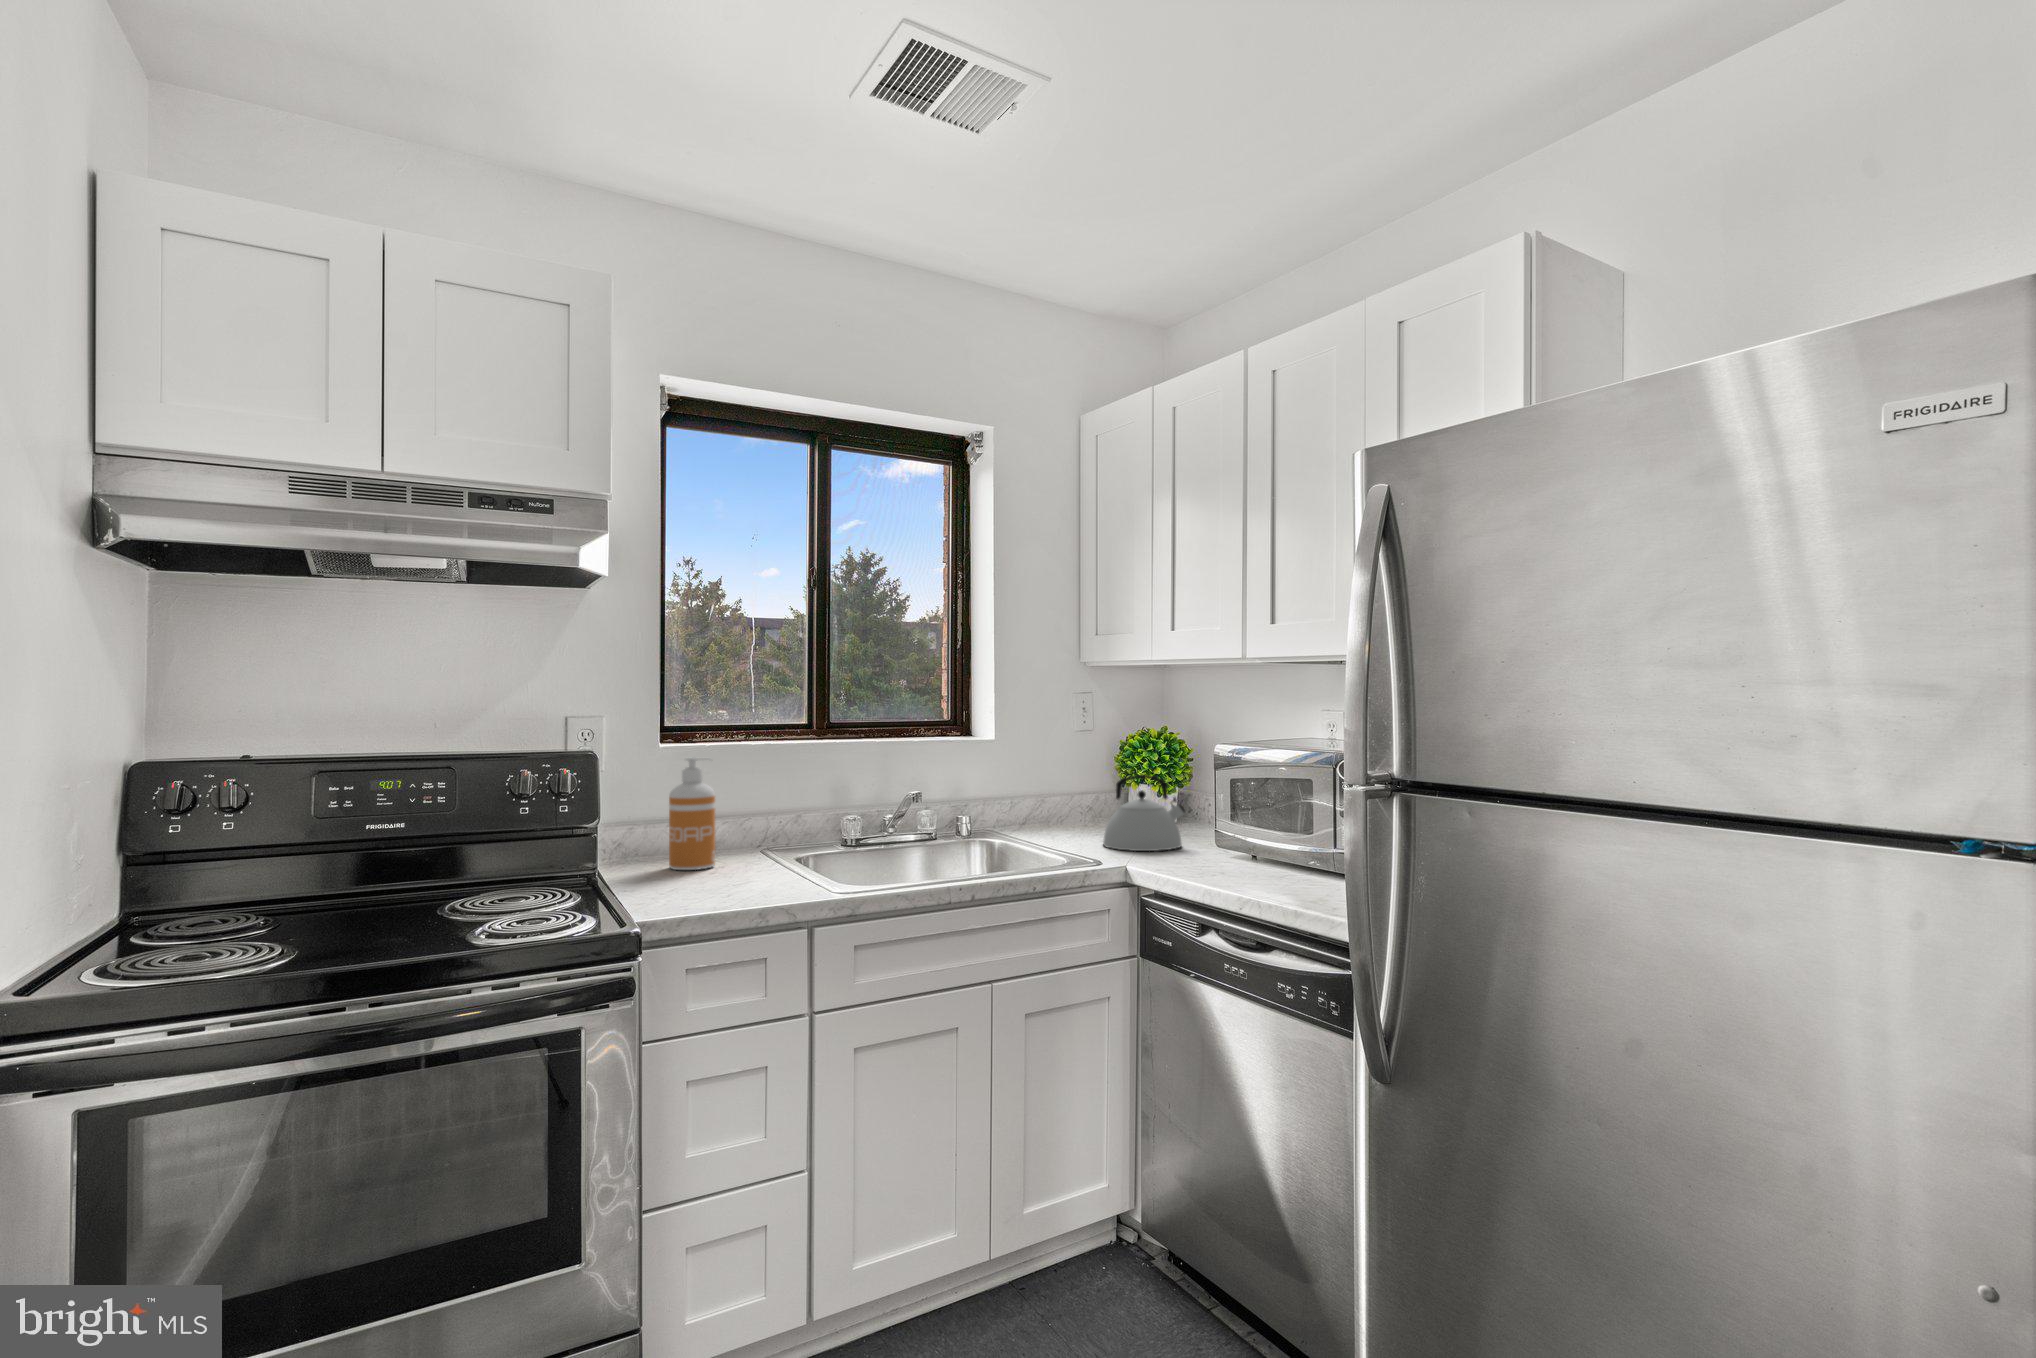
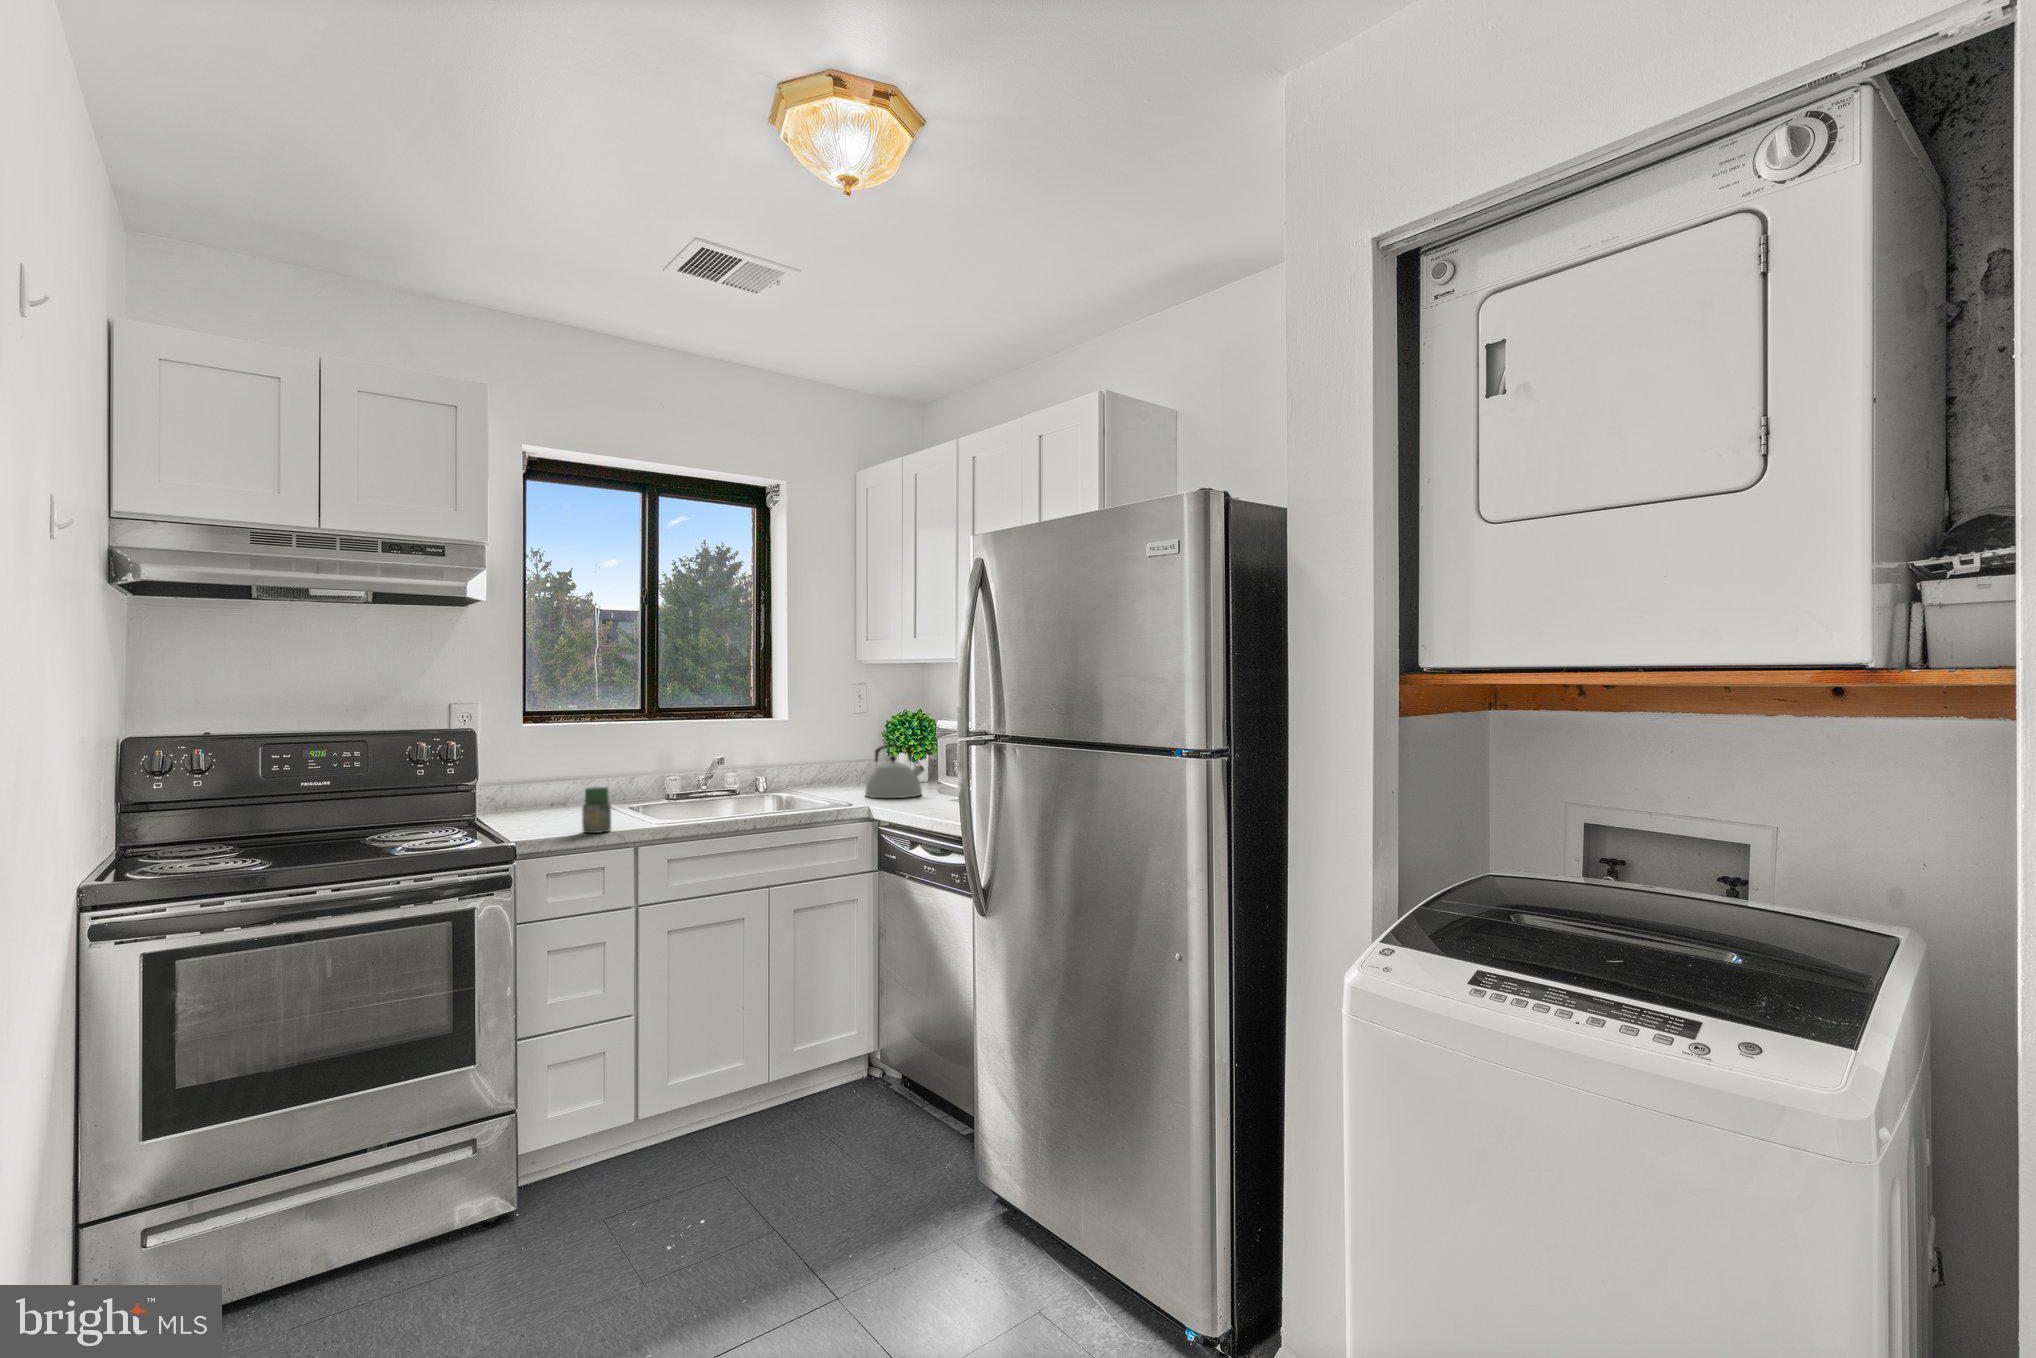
soap dispenser: present [669,757,715,870] -> none [531,734,567,816]
jar: none [738,838,778,906] -> present [582,787,611,833]

